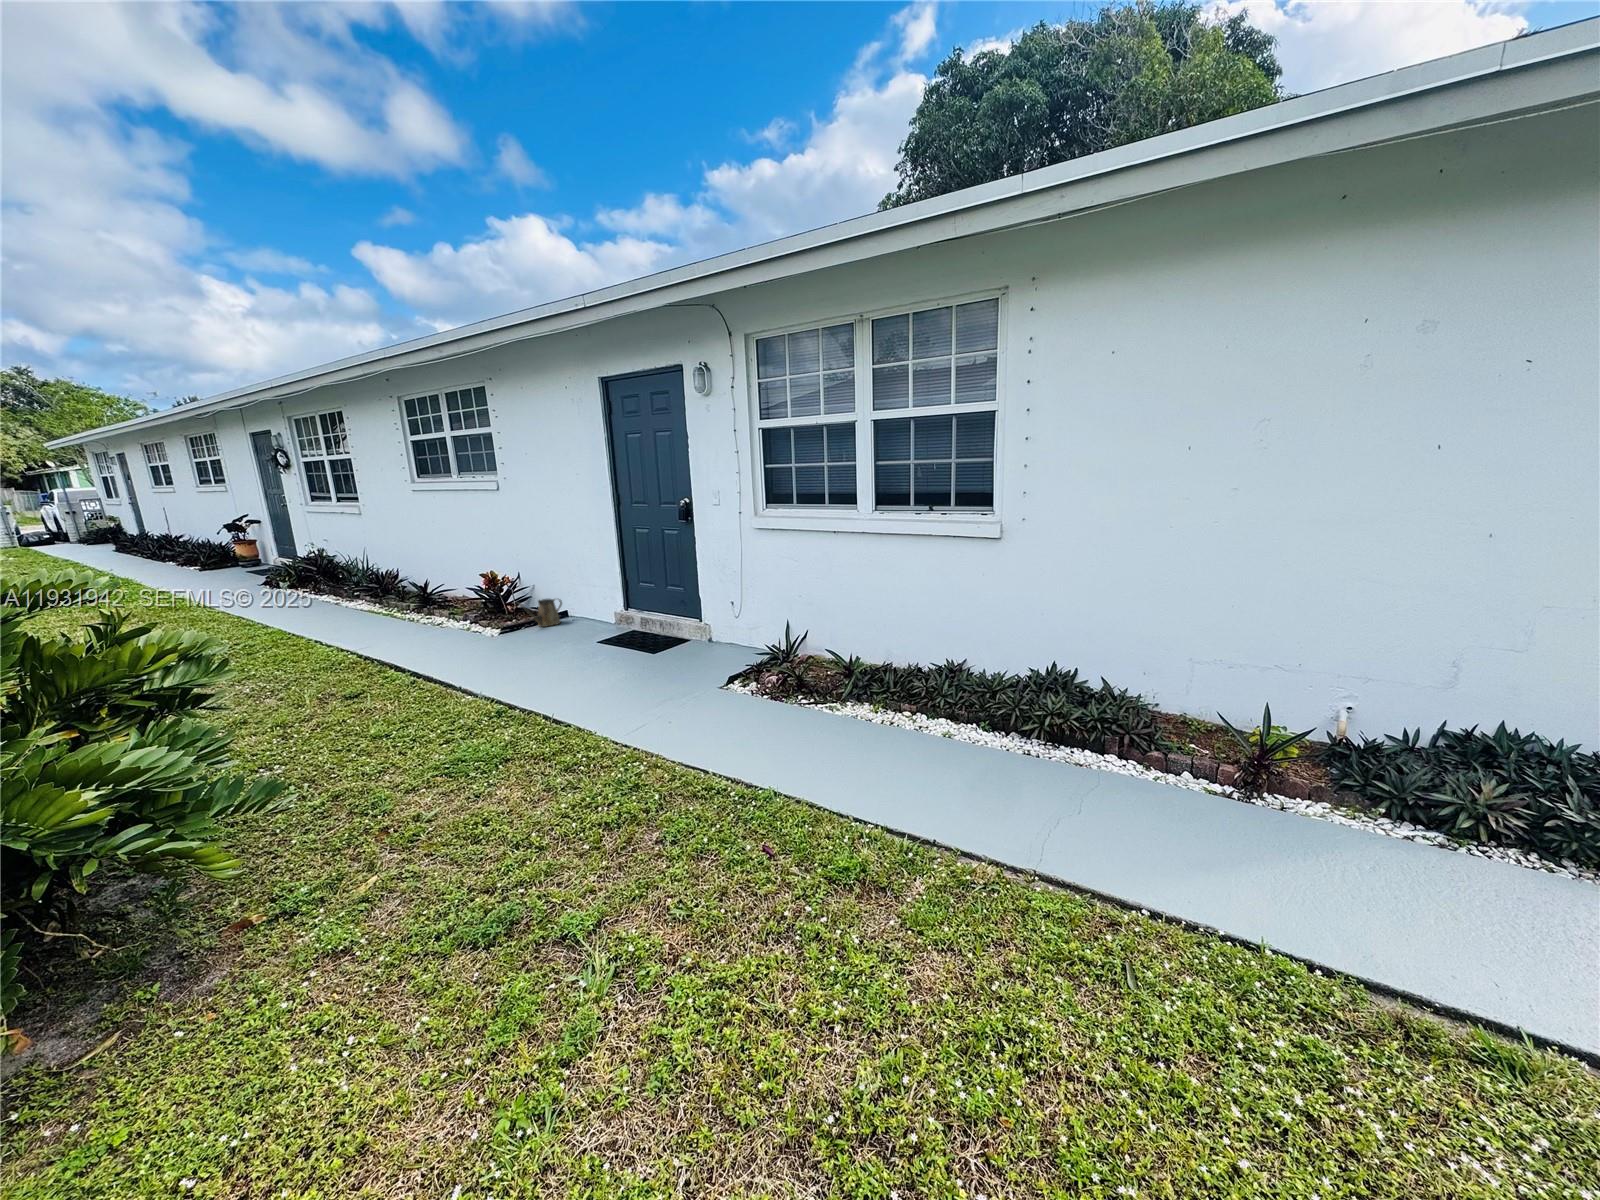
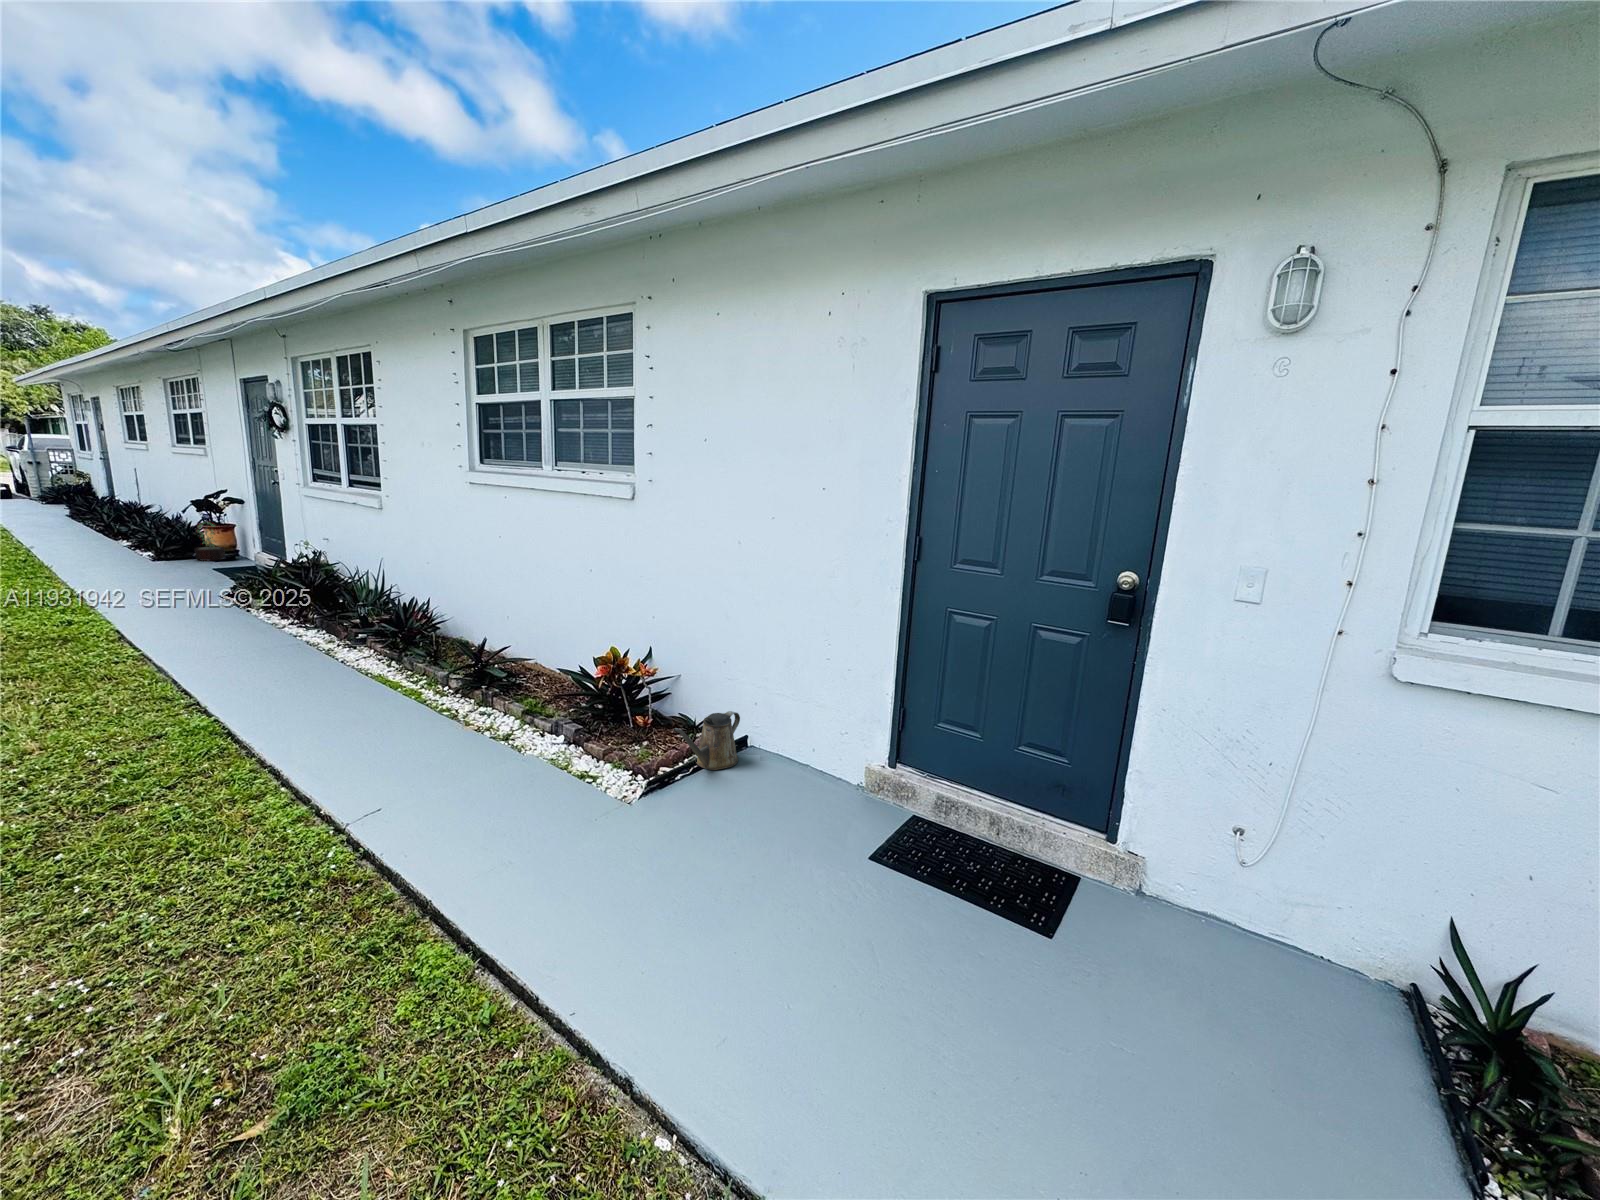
decorative plant: none [229,539,251,569] -> present [194,522,225,561]

